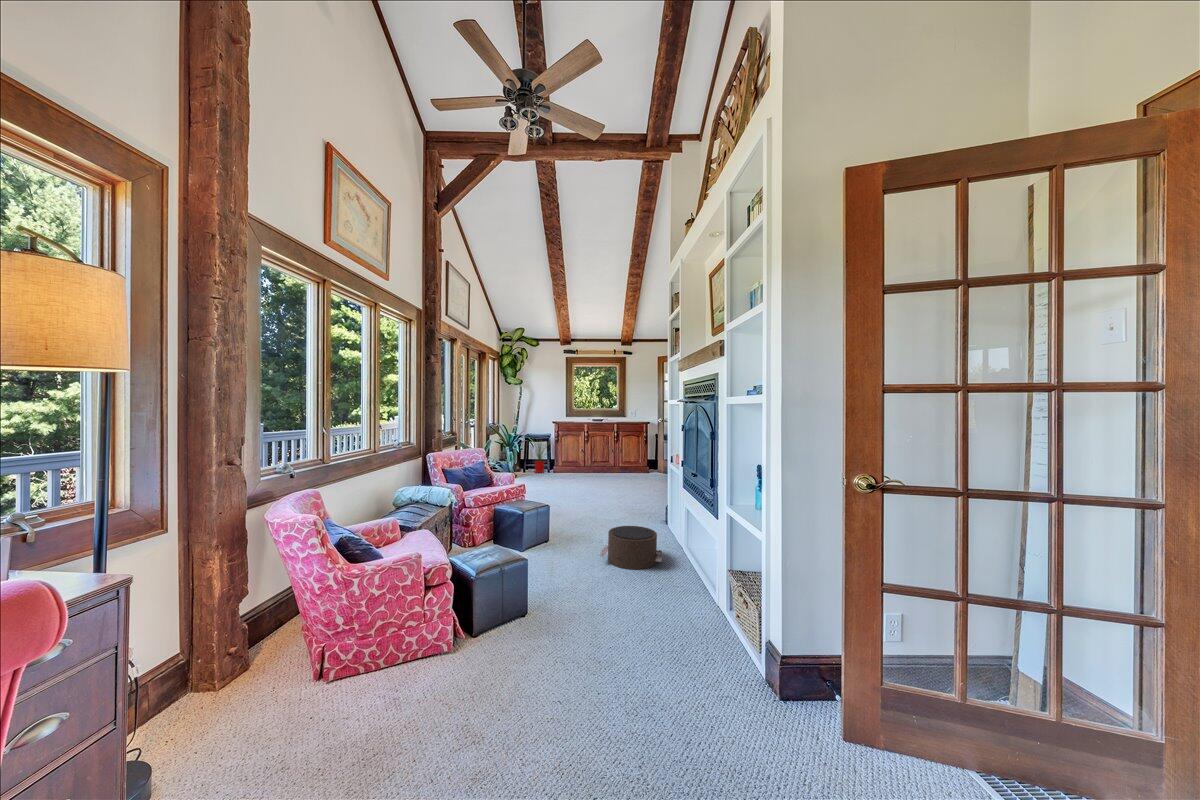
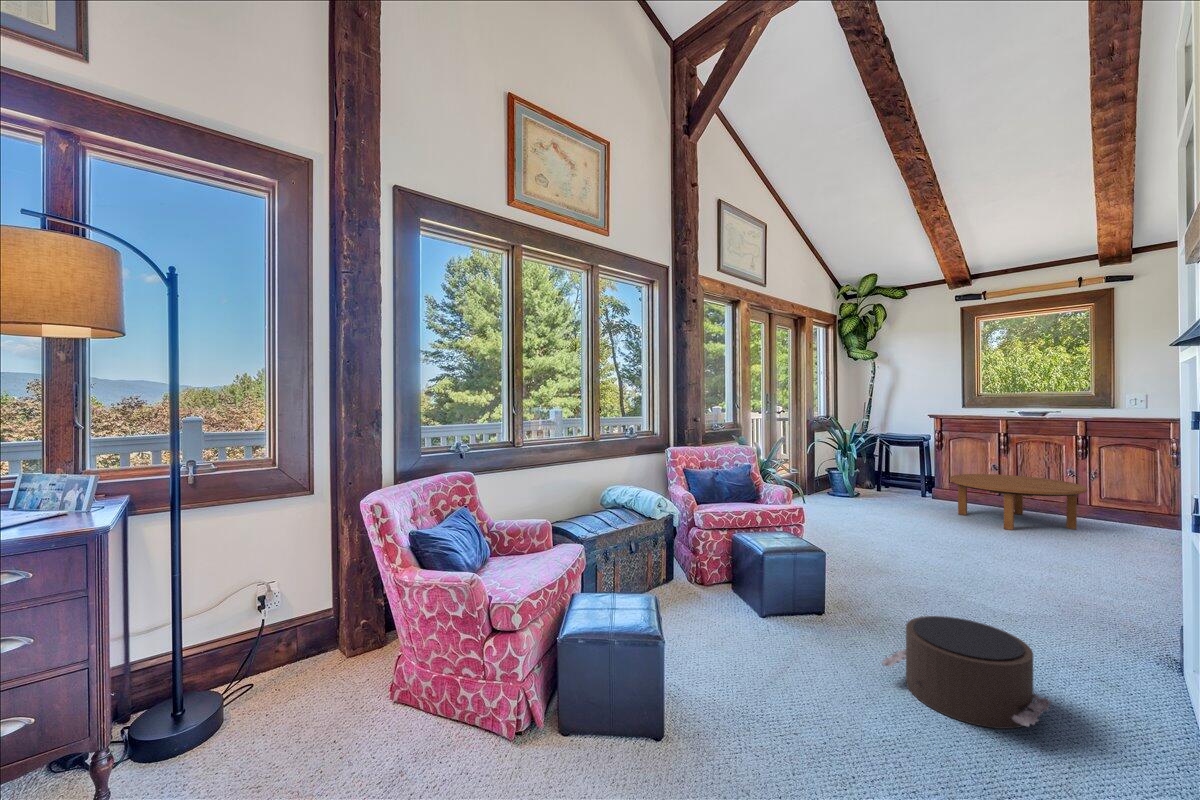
house plant: present [535,445,546,473] -> none [881,439,932,498]
coffee table: none [567,455,625,485] -> present [950,474,1087,530]

